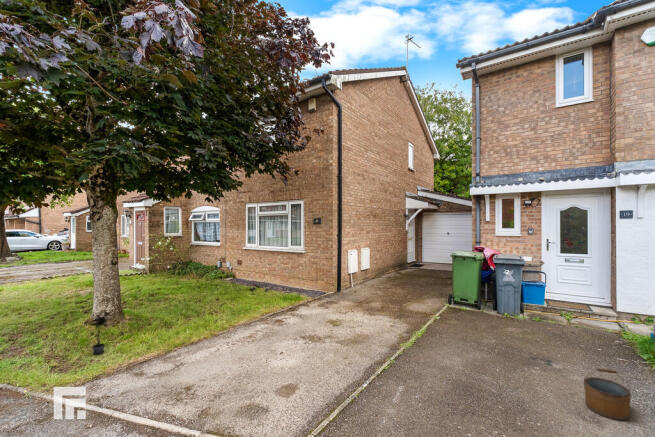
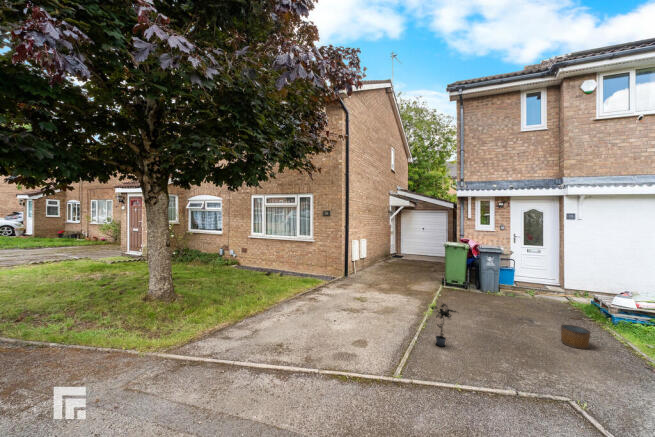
potted plant: present [91,310,110,355] -> present [431,304,456,346]

